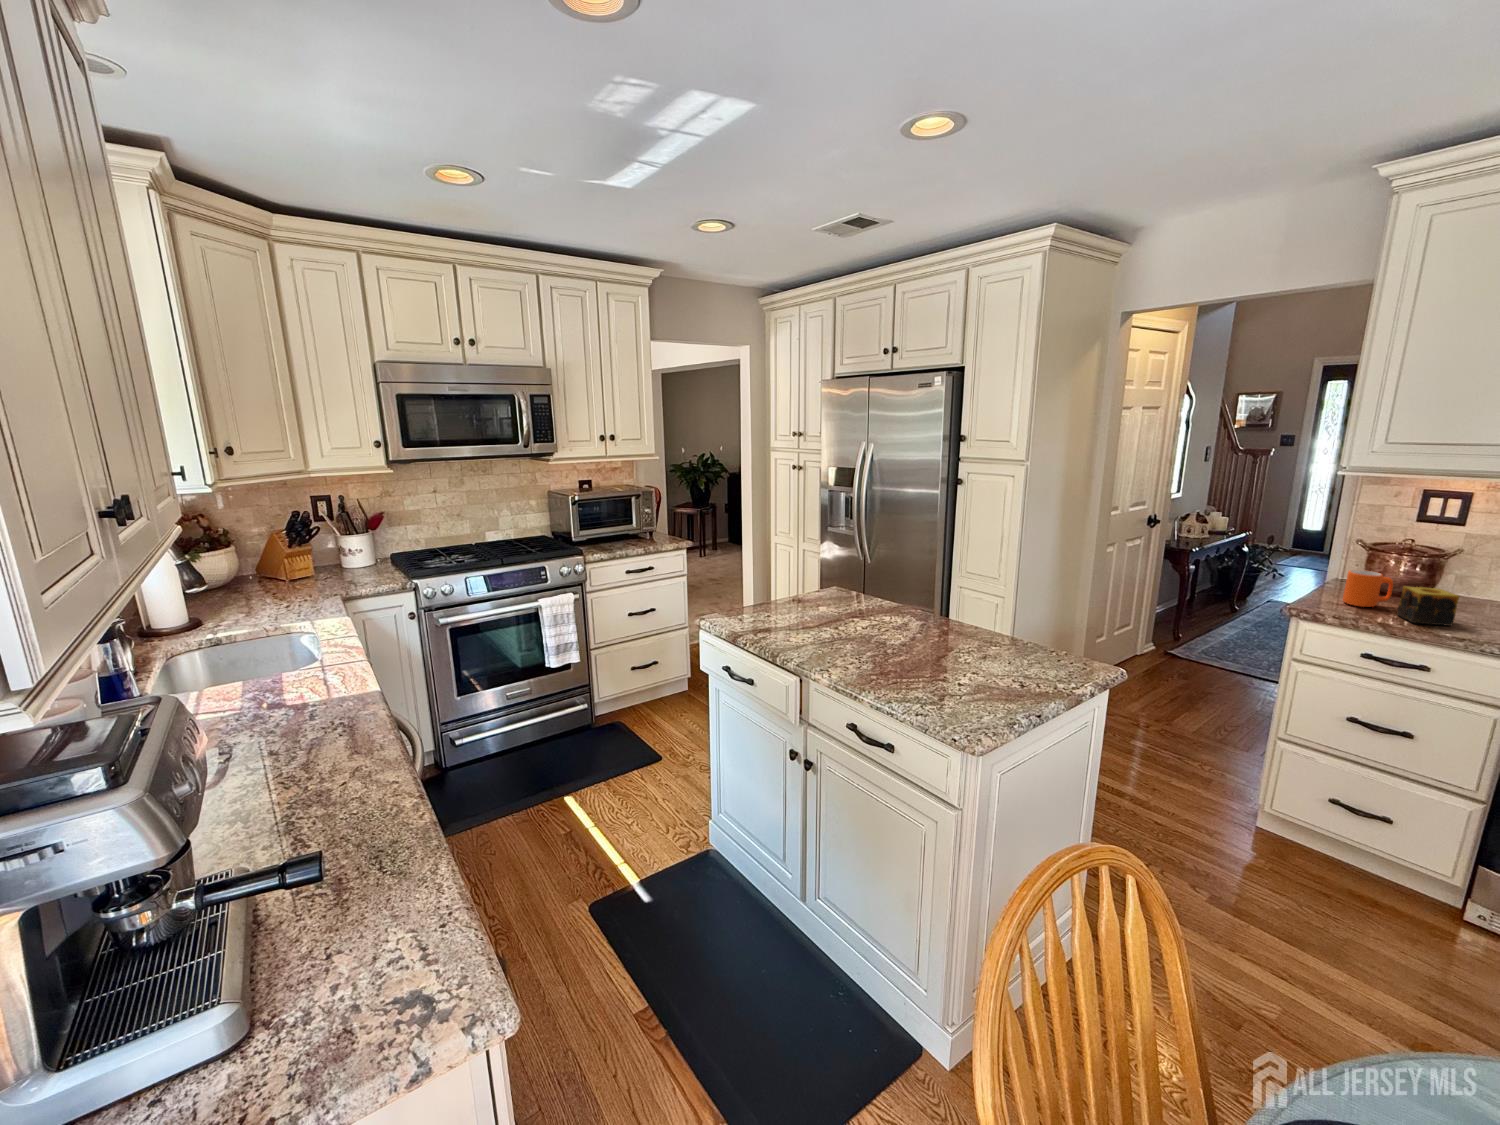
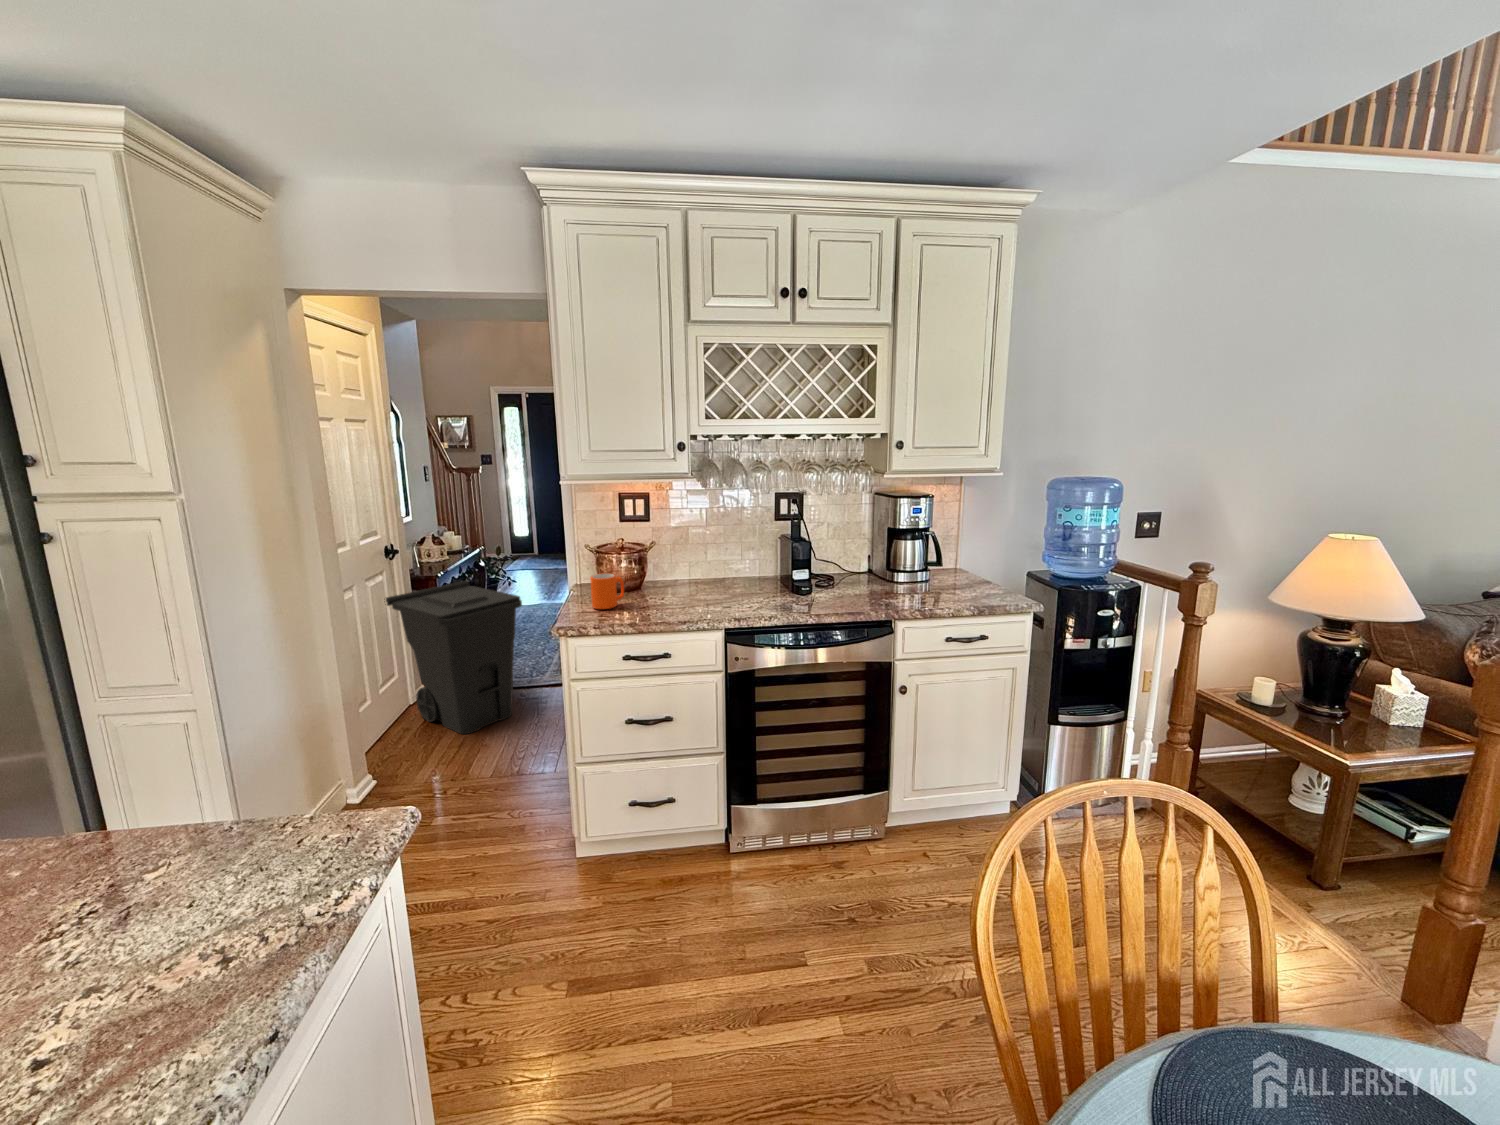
trash can: none [1137,558,1274,696] -> present [384,581,522,734]
candle: present [1397,586,1459,626] -> none [633,579,672,615]

